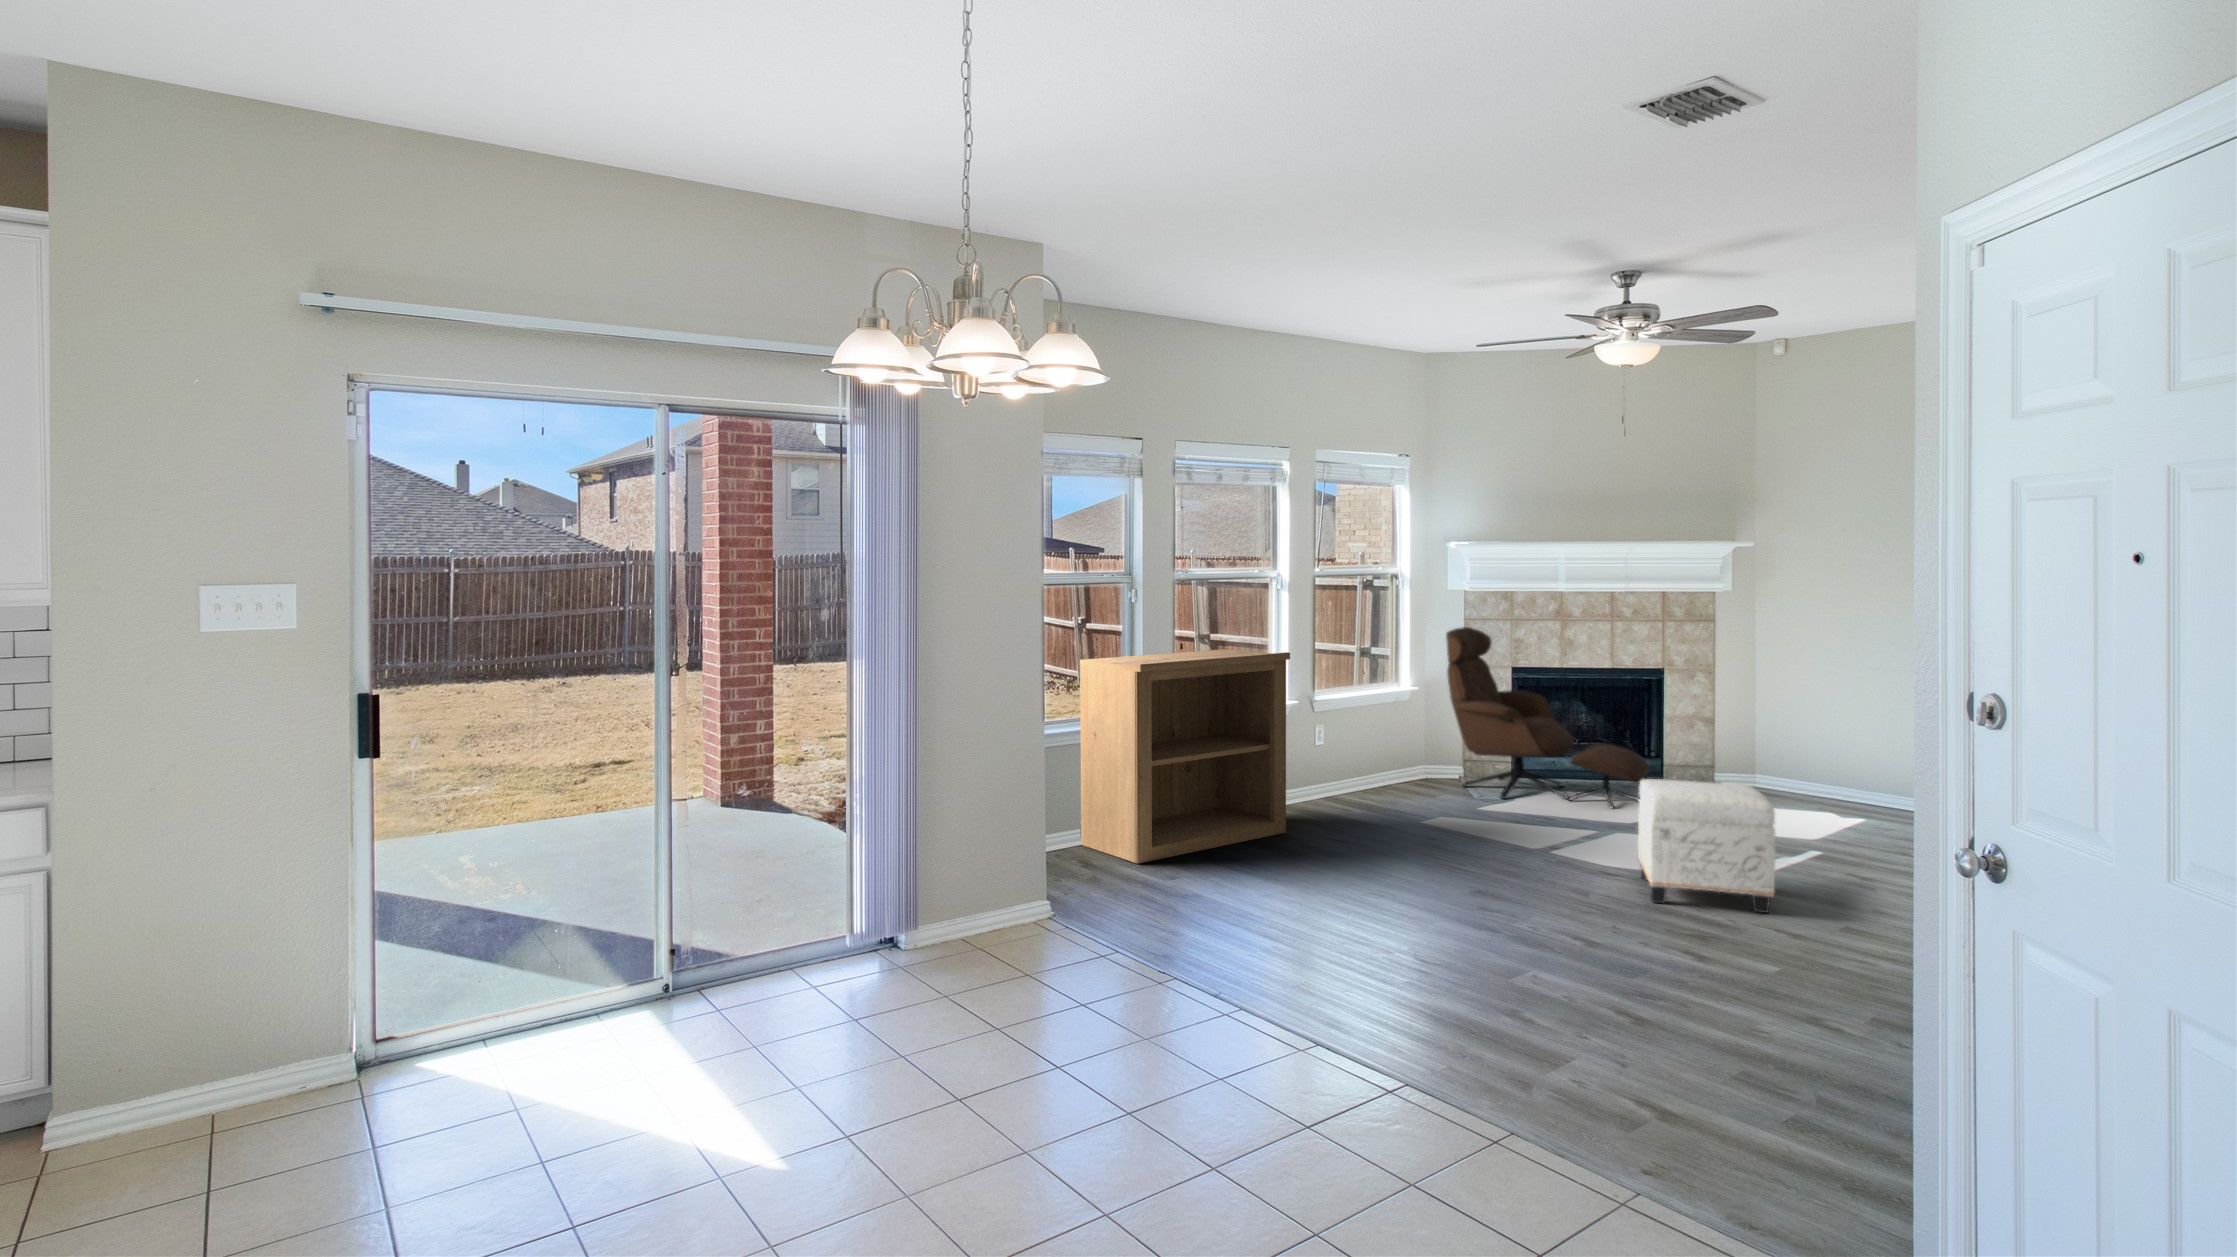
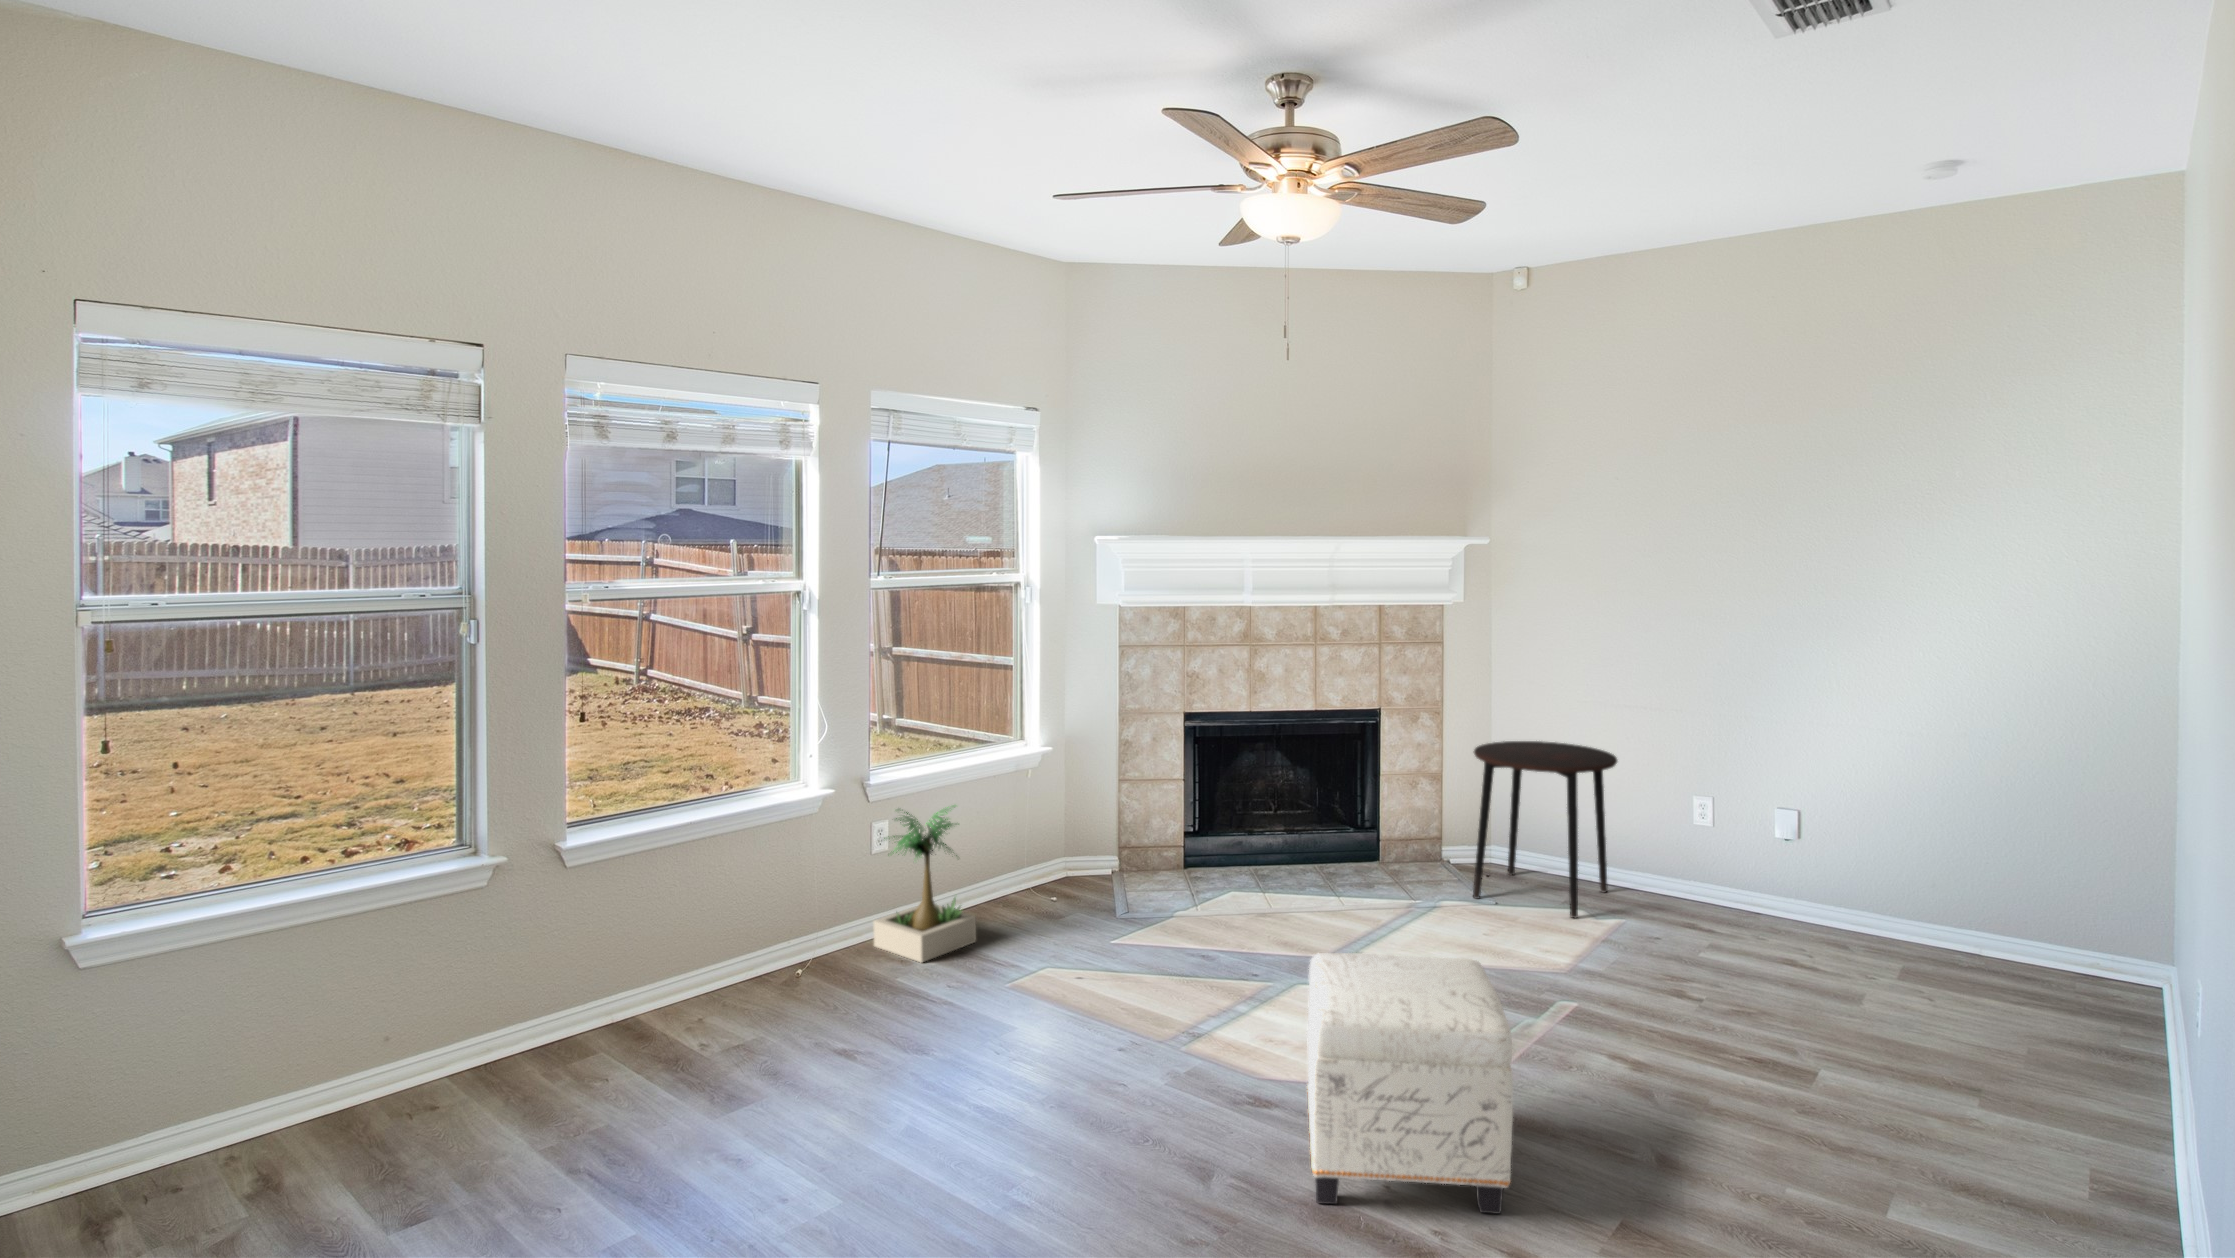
lounge chair: present [1446,627,1649,808] -> none [1081,658,1355,929]
bookshelf: present [1080,649,1290,864] -> none [303,721,764,1190]
side table: none [1743,692,1863,814] -> present [1473,741,1617,918]
potted plant: none [1320,714,1385,809] -> present [873,805,976,962]

